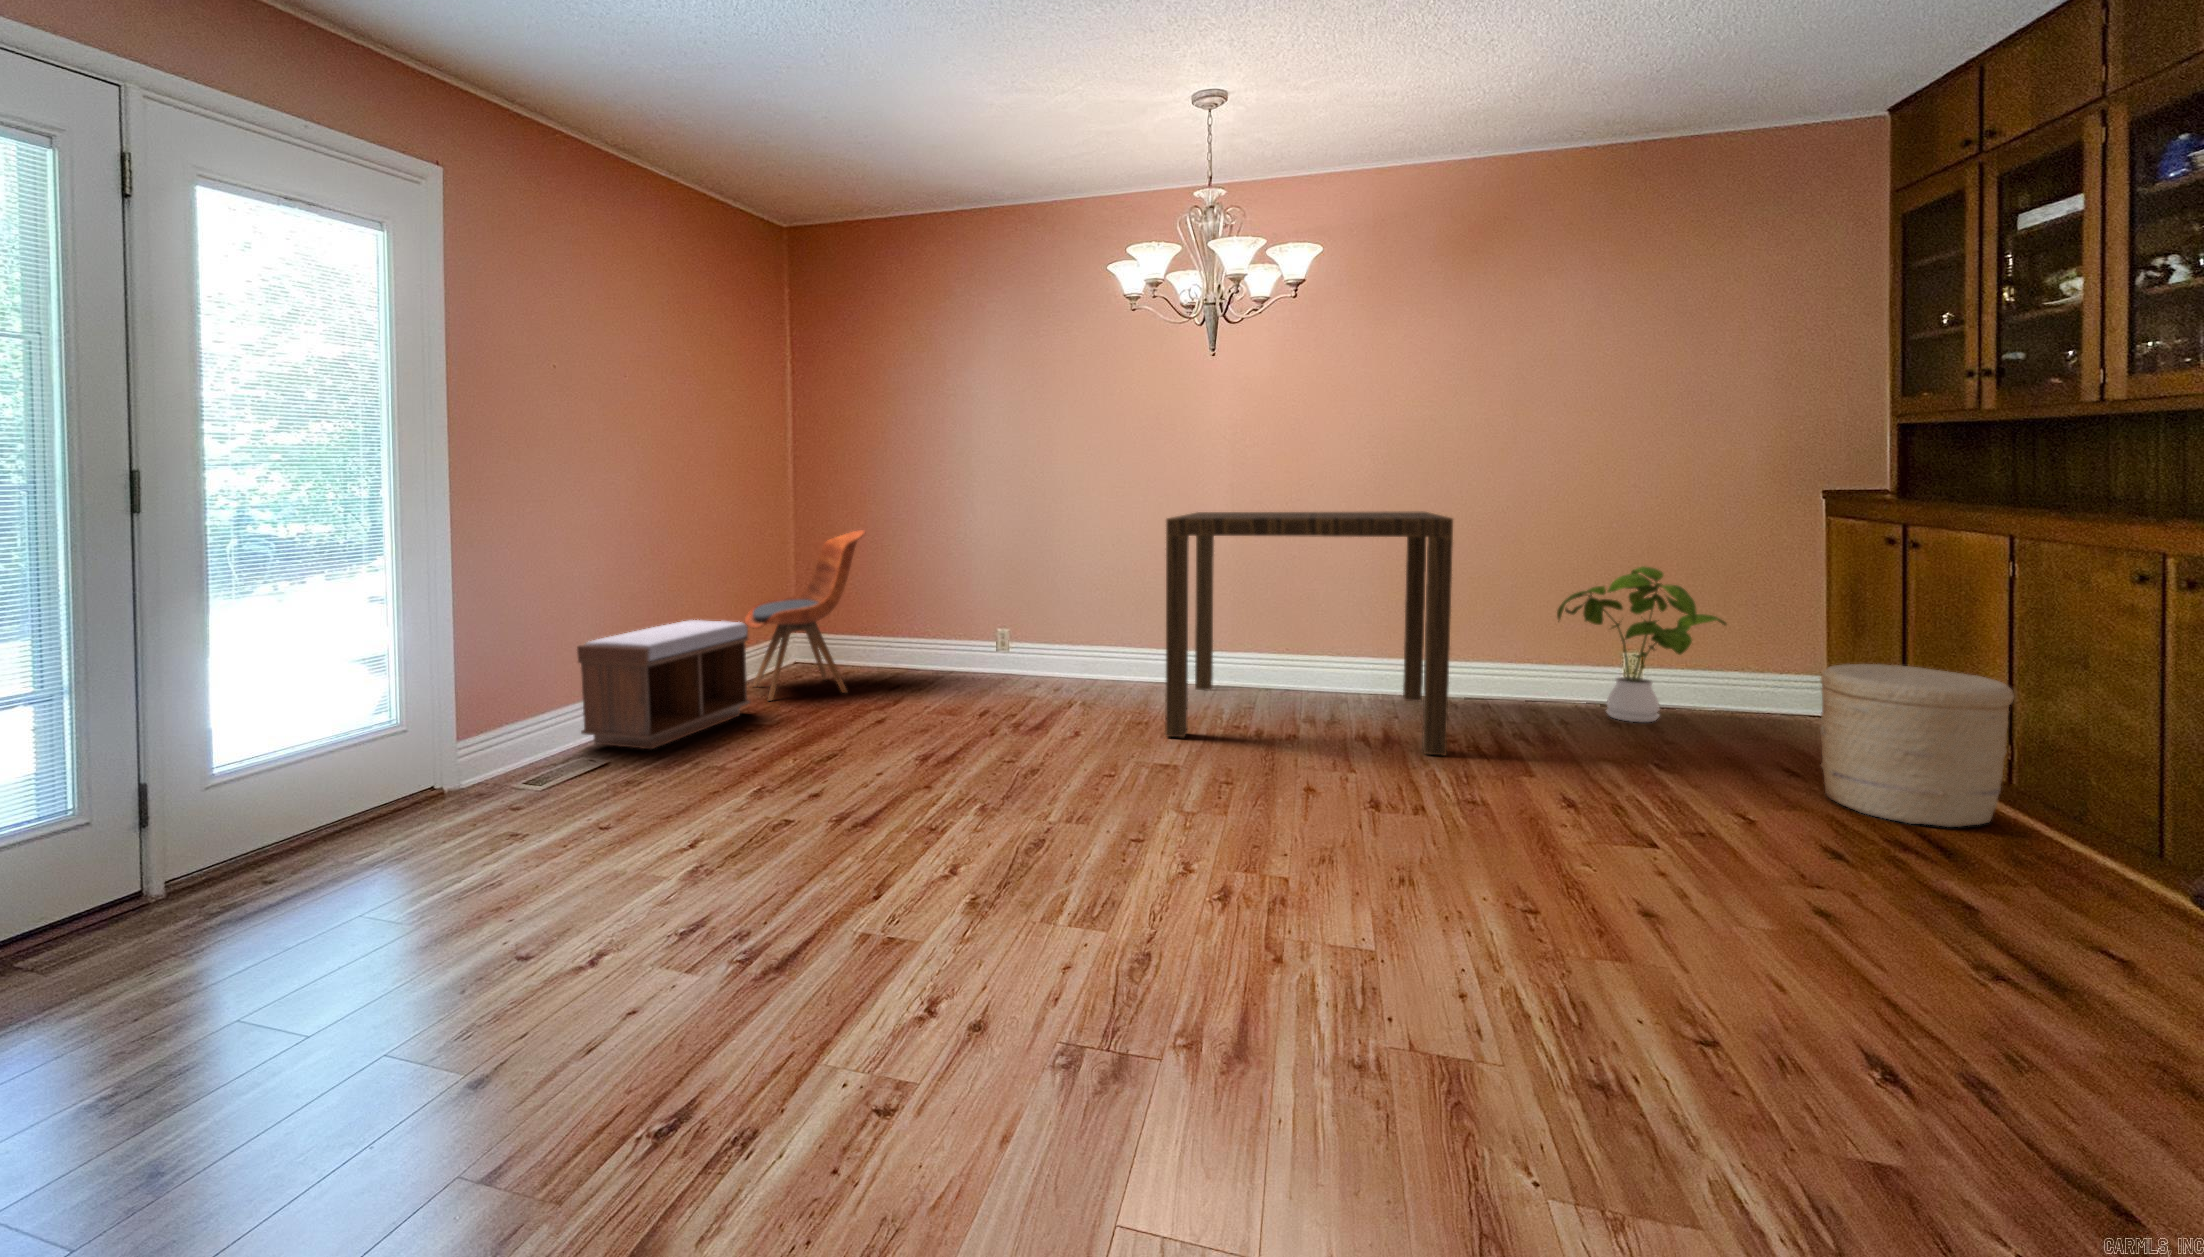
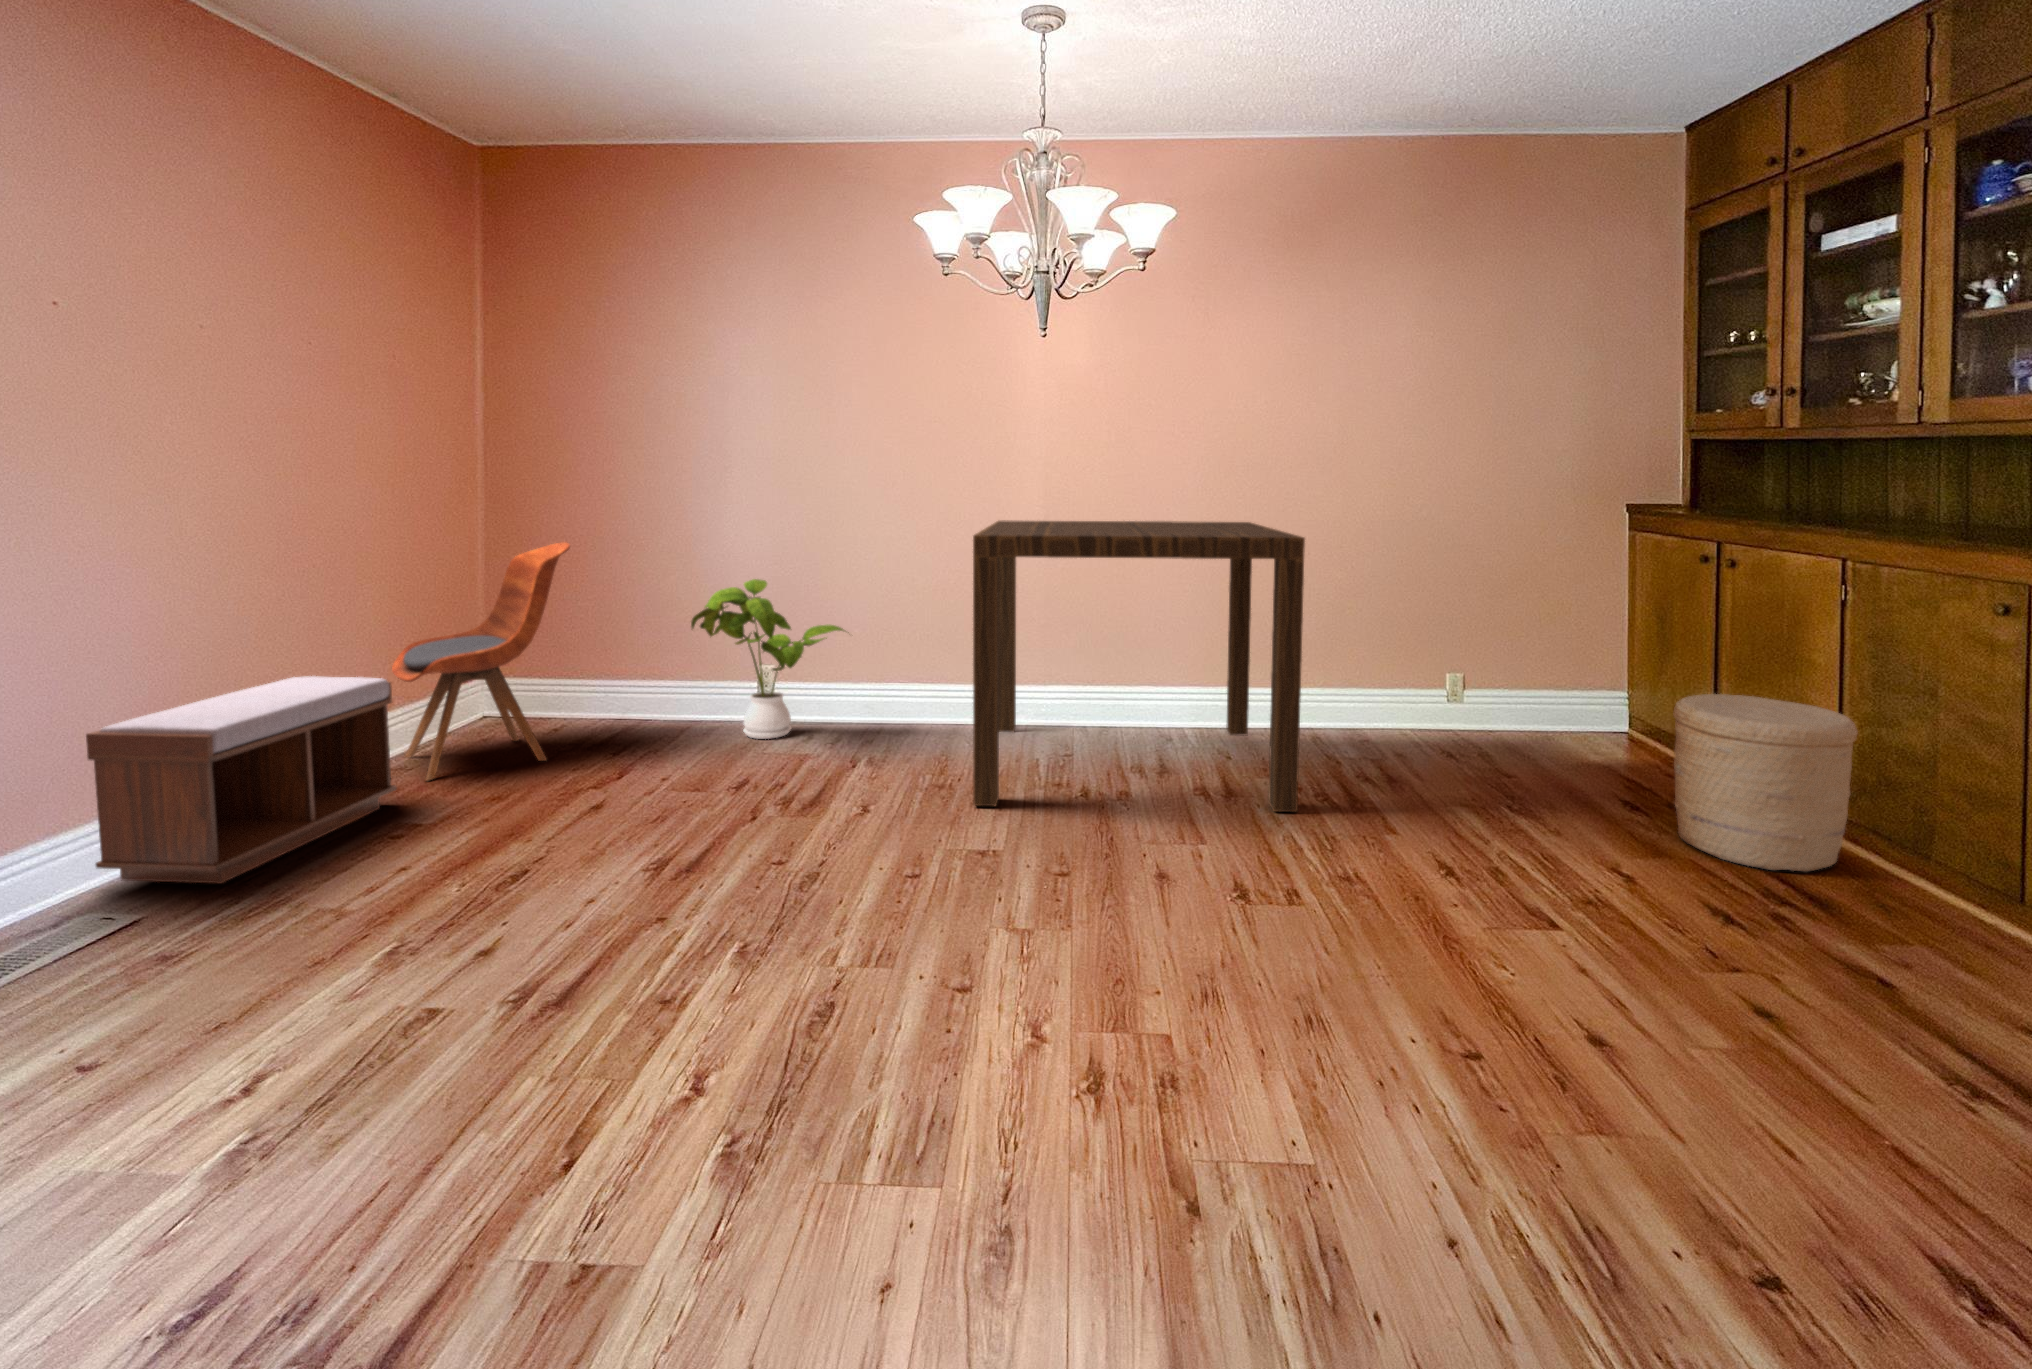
house plant: present [1557,566,1727,722] -> present [691,579,845,739]

